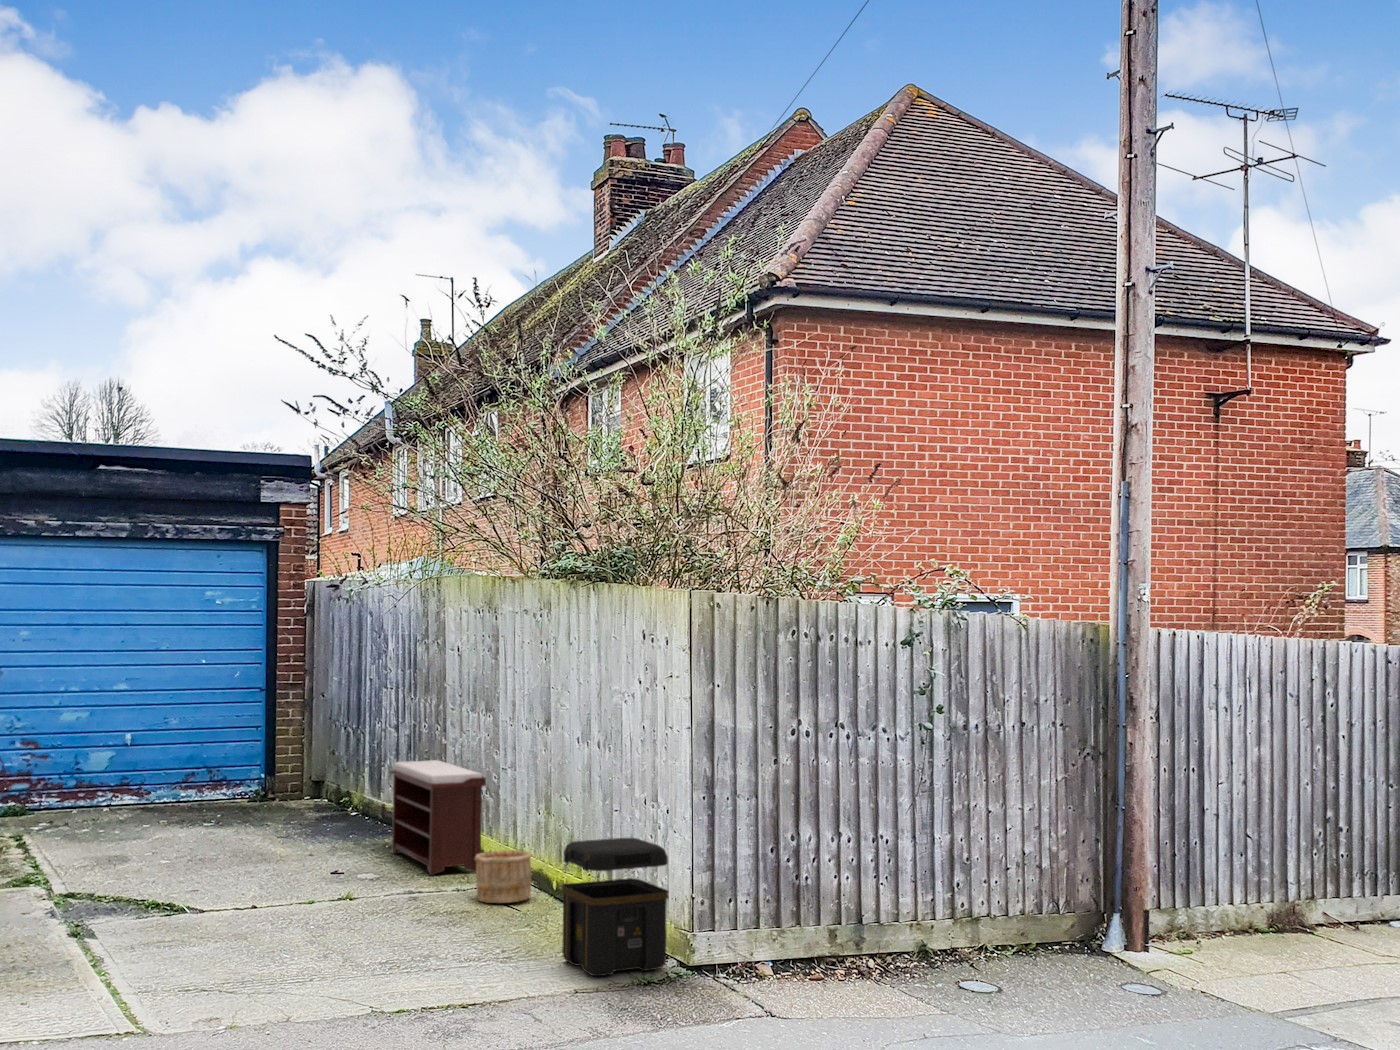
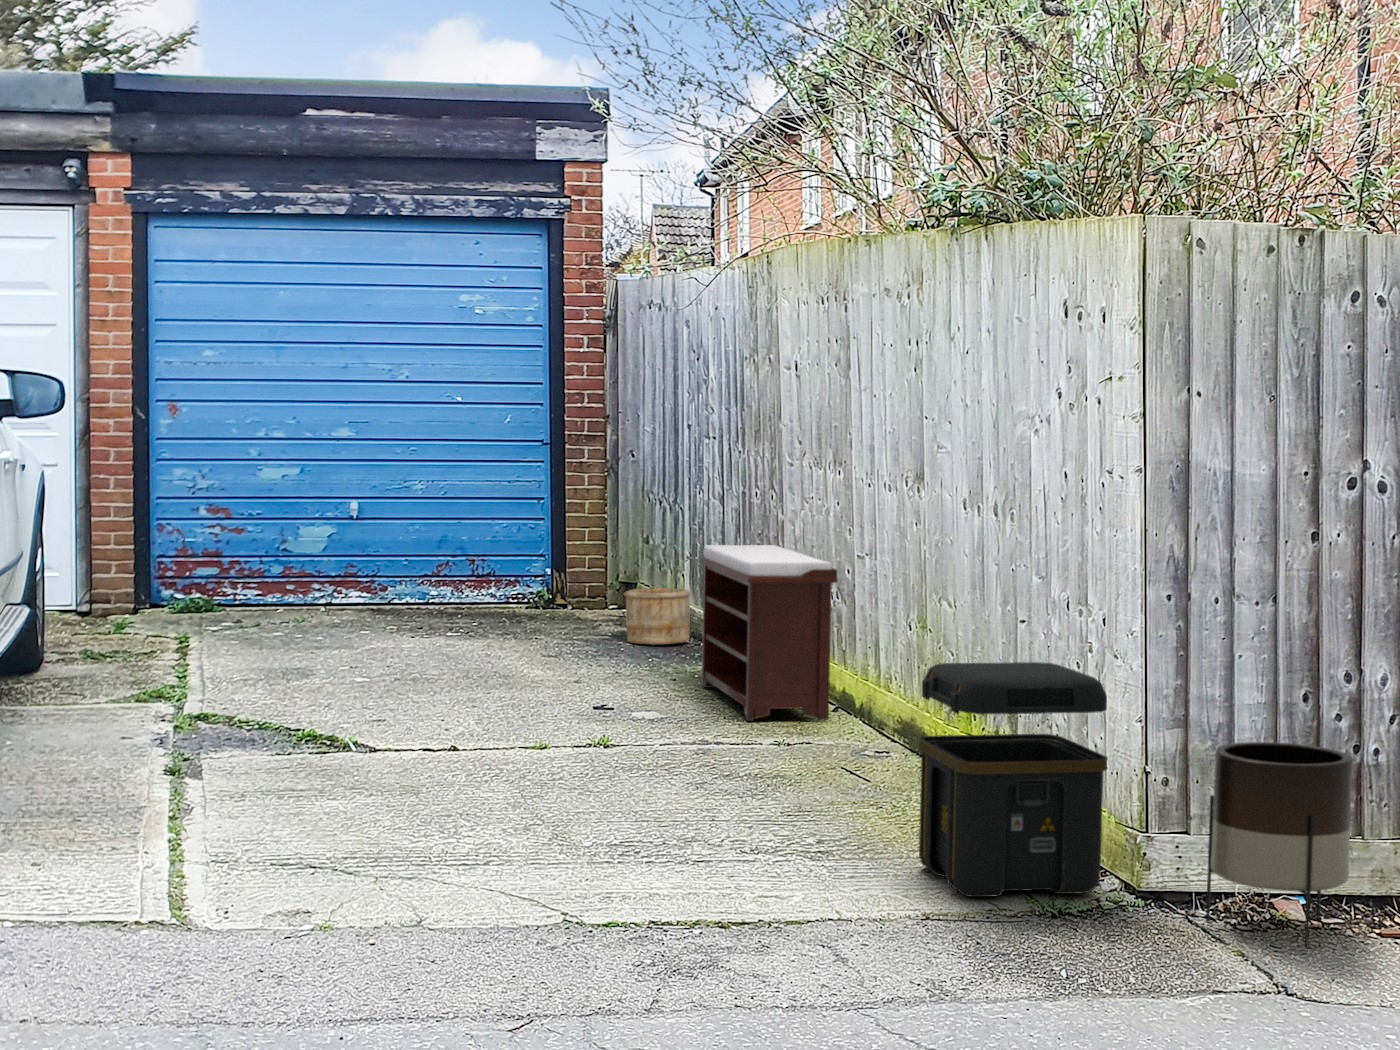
wooden bucket: present [474,850,532,903] -> present [624,588,691,645]
planter: none [725,877,798,991] -> present [1206,742,1352,949]

